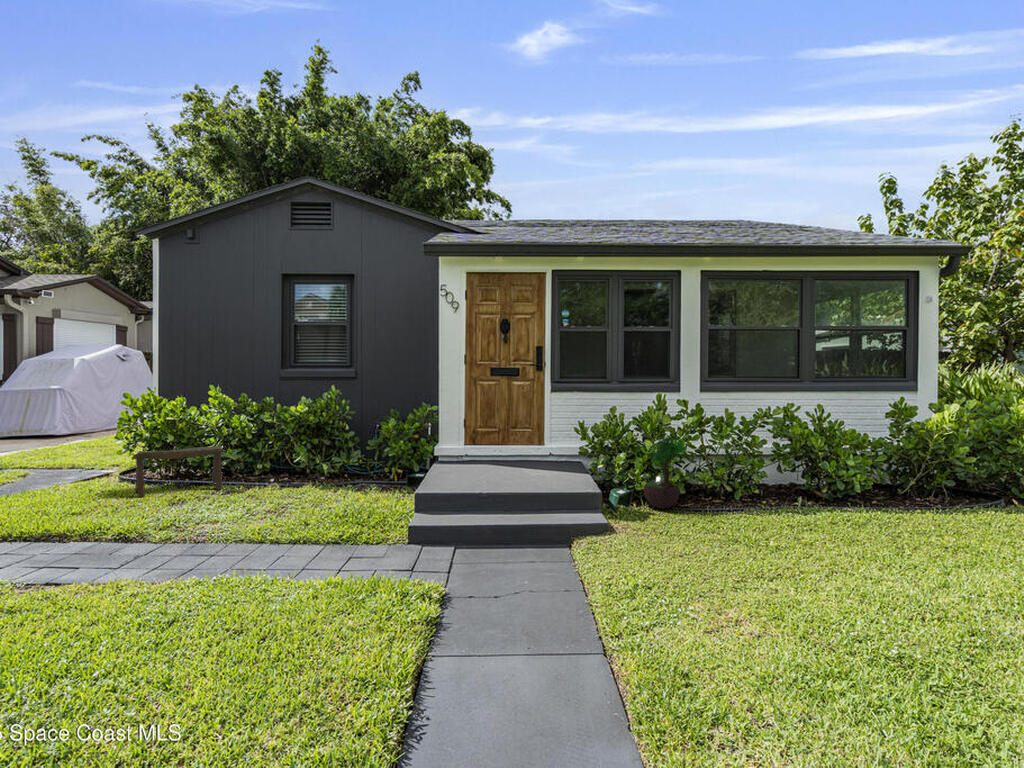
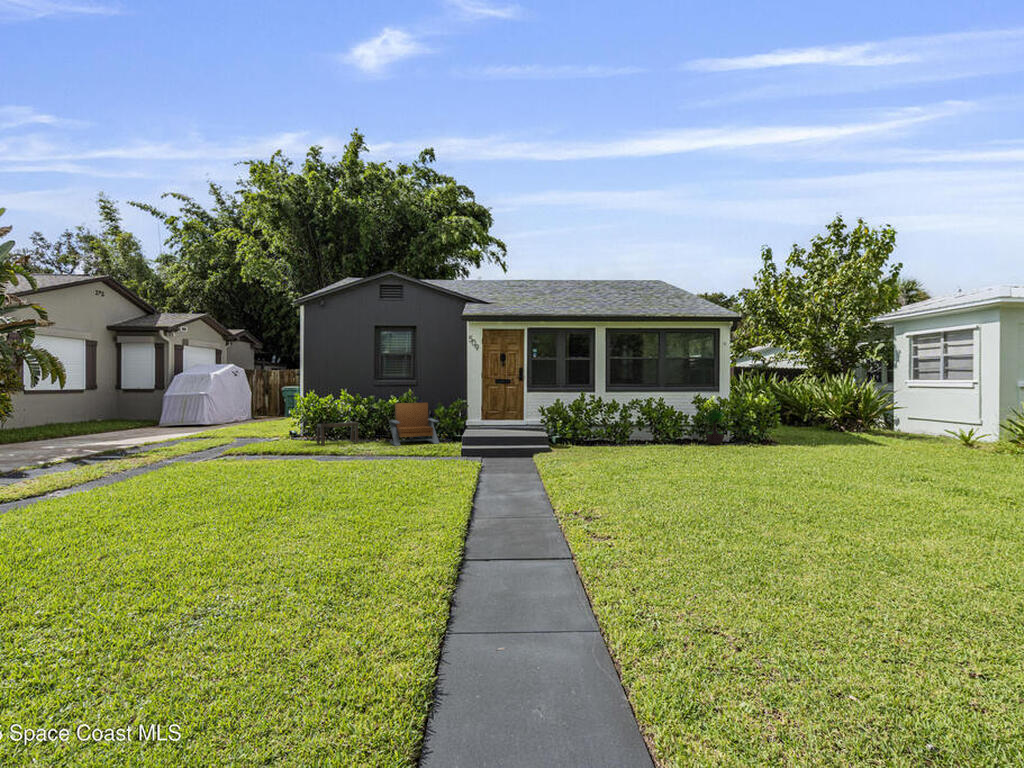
lounge chair: none [283,410,378,500] -> present [389,403,439,446]
potted tree: present [644,434,686,509] -> present [705,410,724,444]

